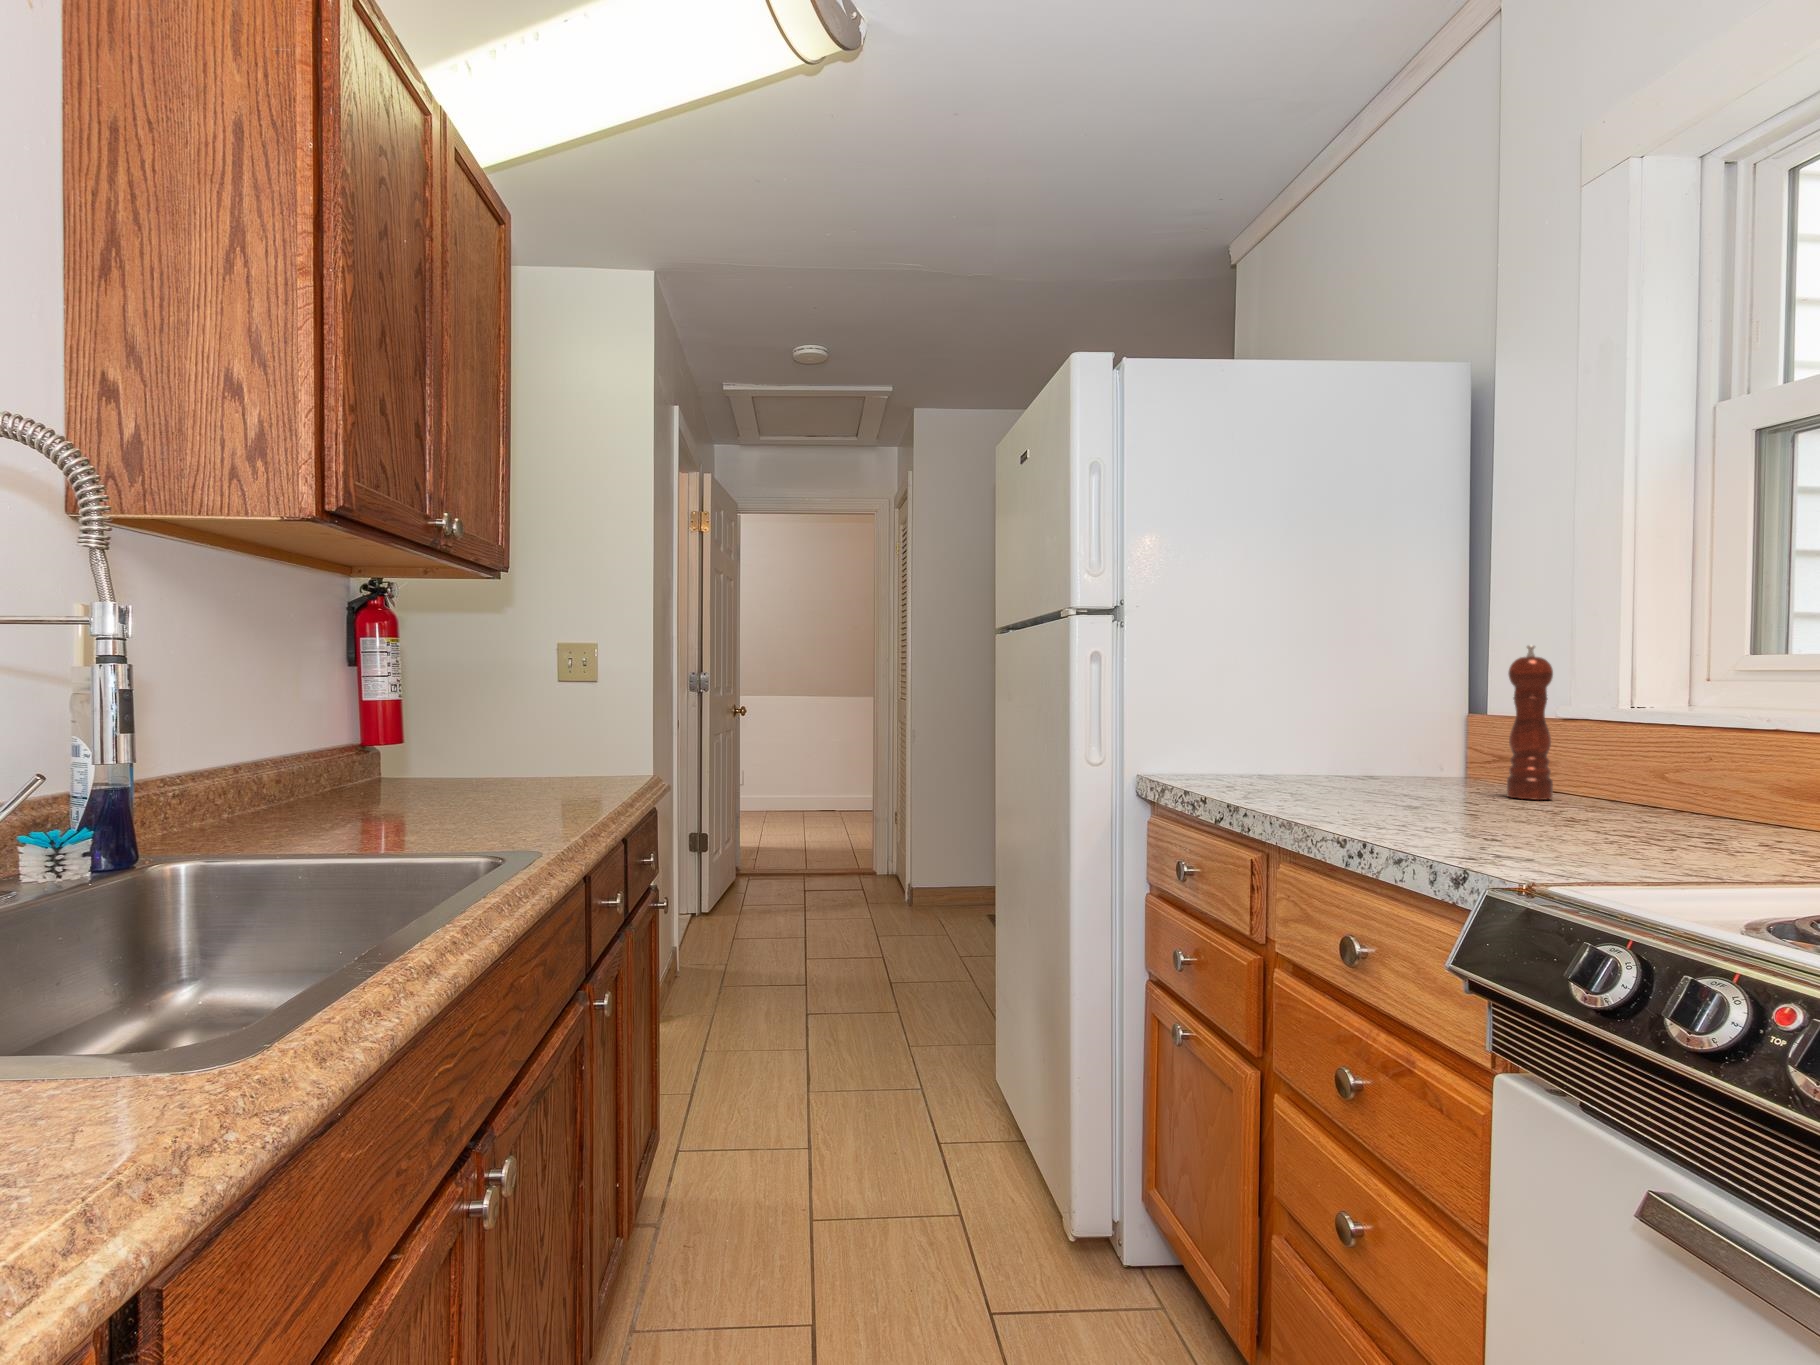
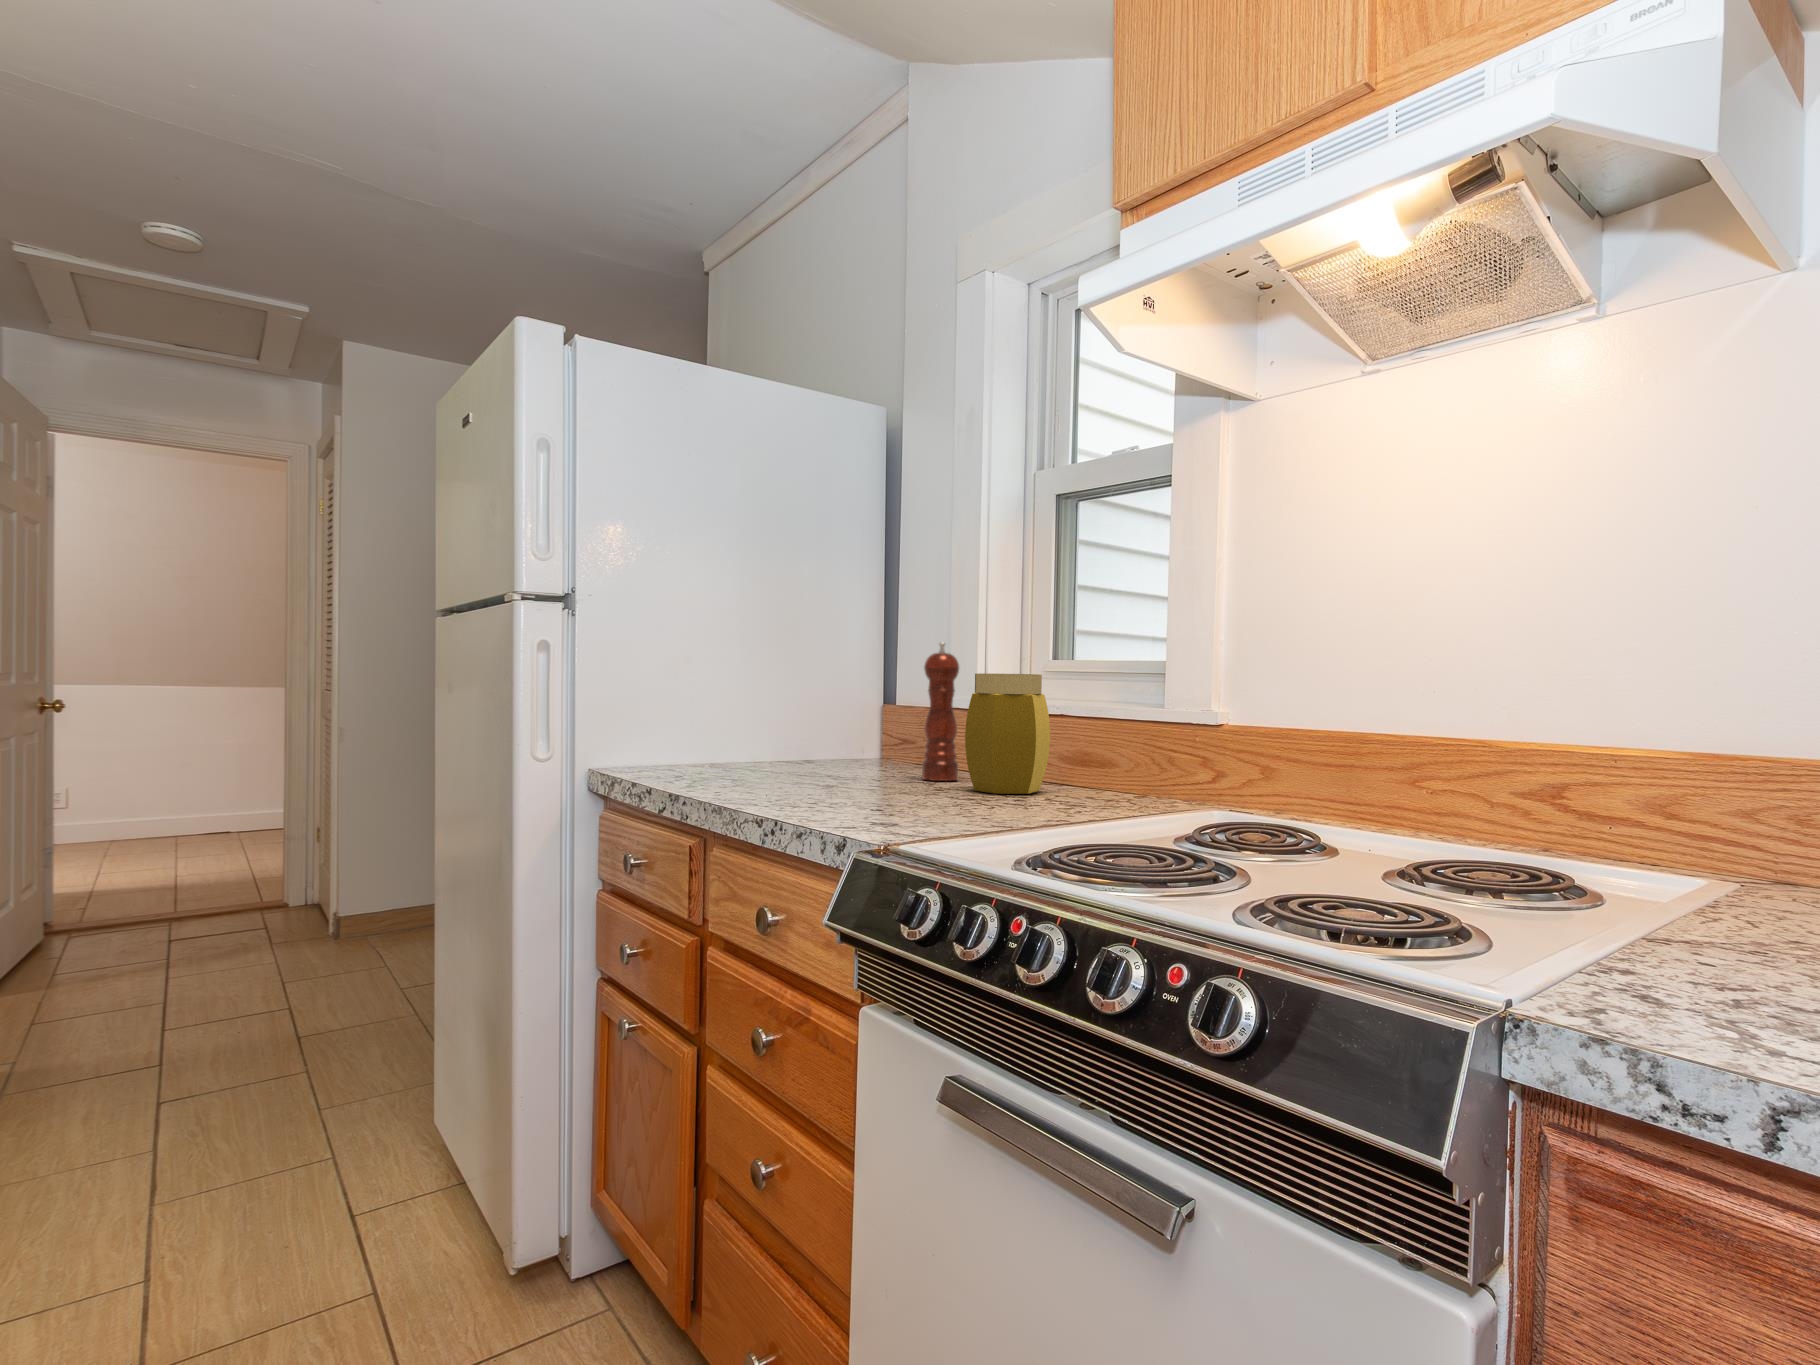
jar: none [1573,679,1688,820] -> present [965,673,1050,794]

